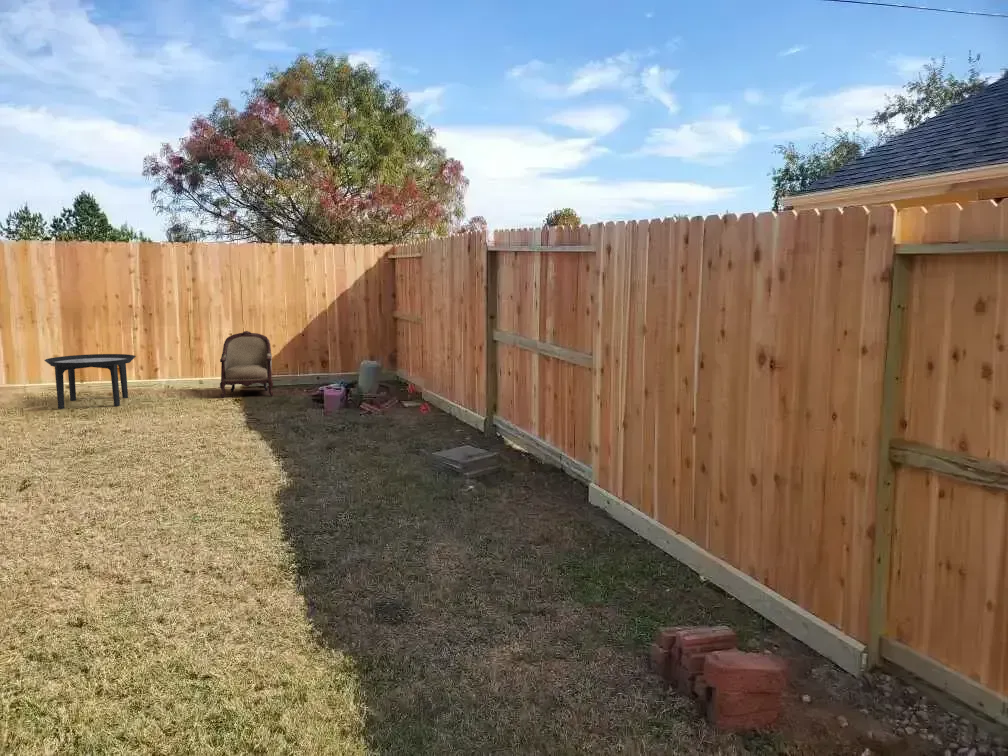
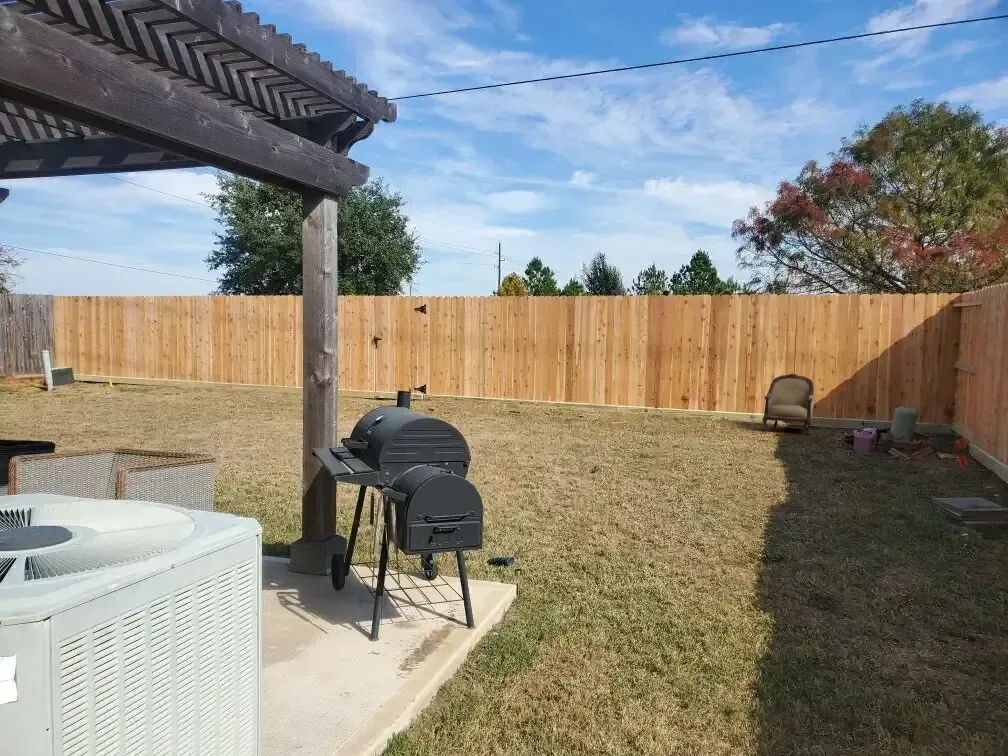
round table: present [45,354,136,409] -> none [633,385,697,427]

